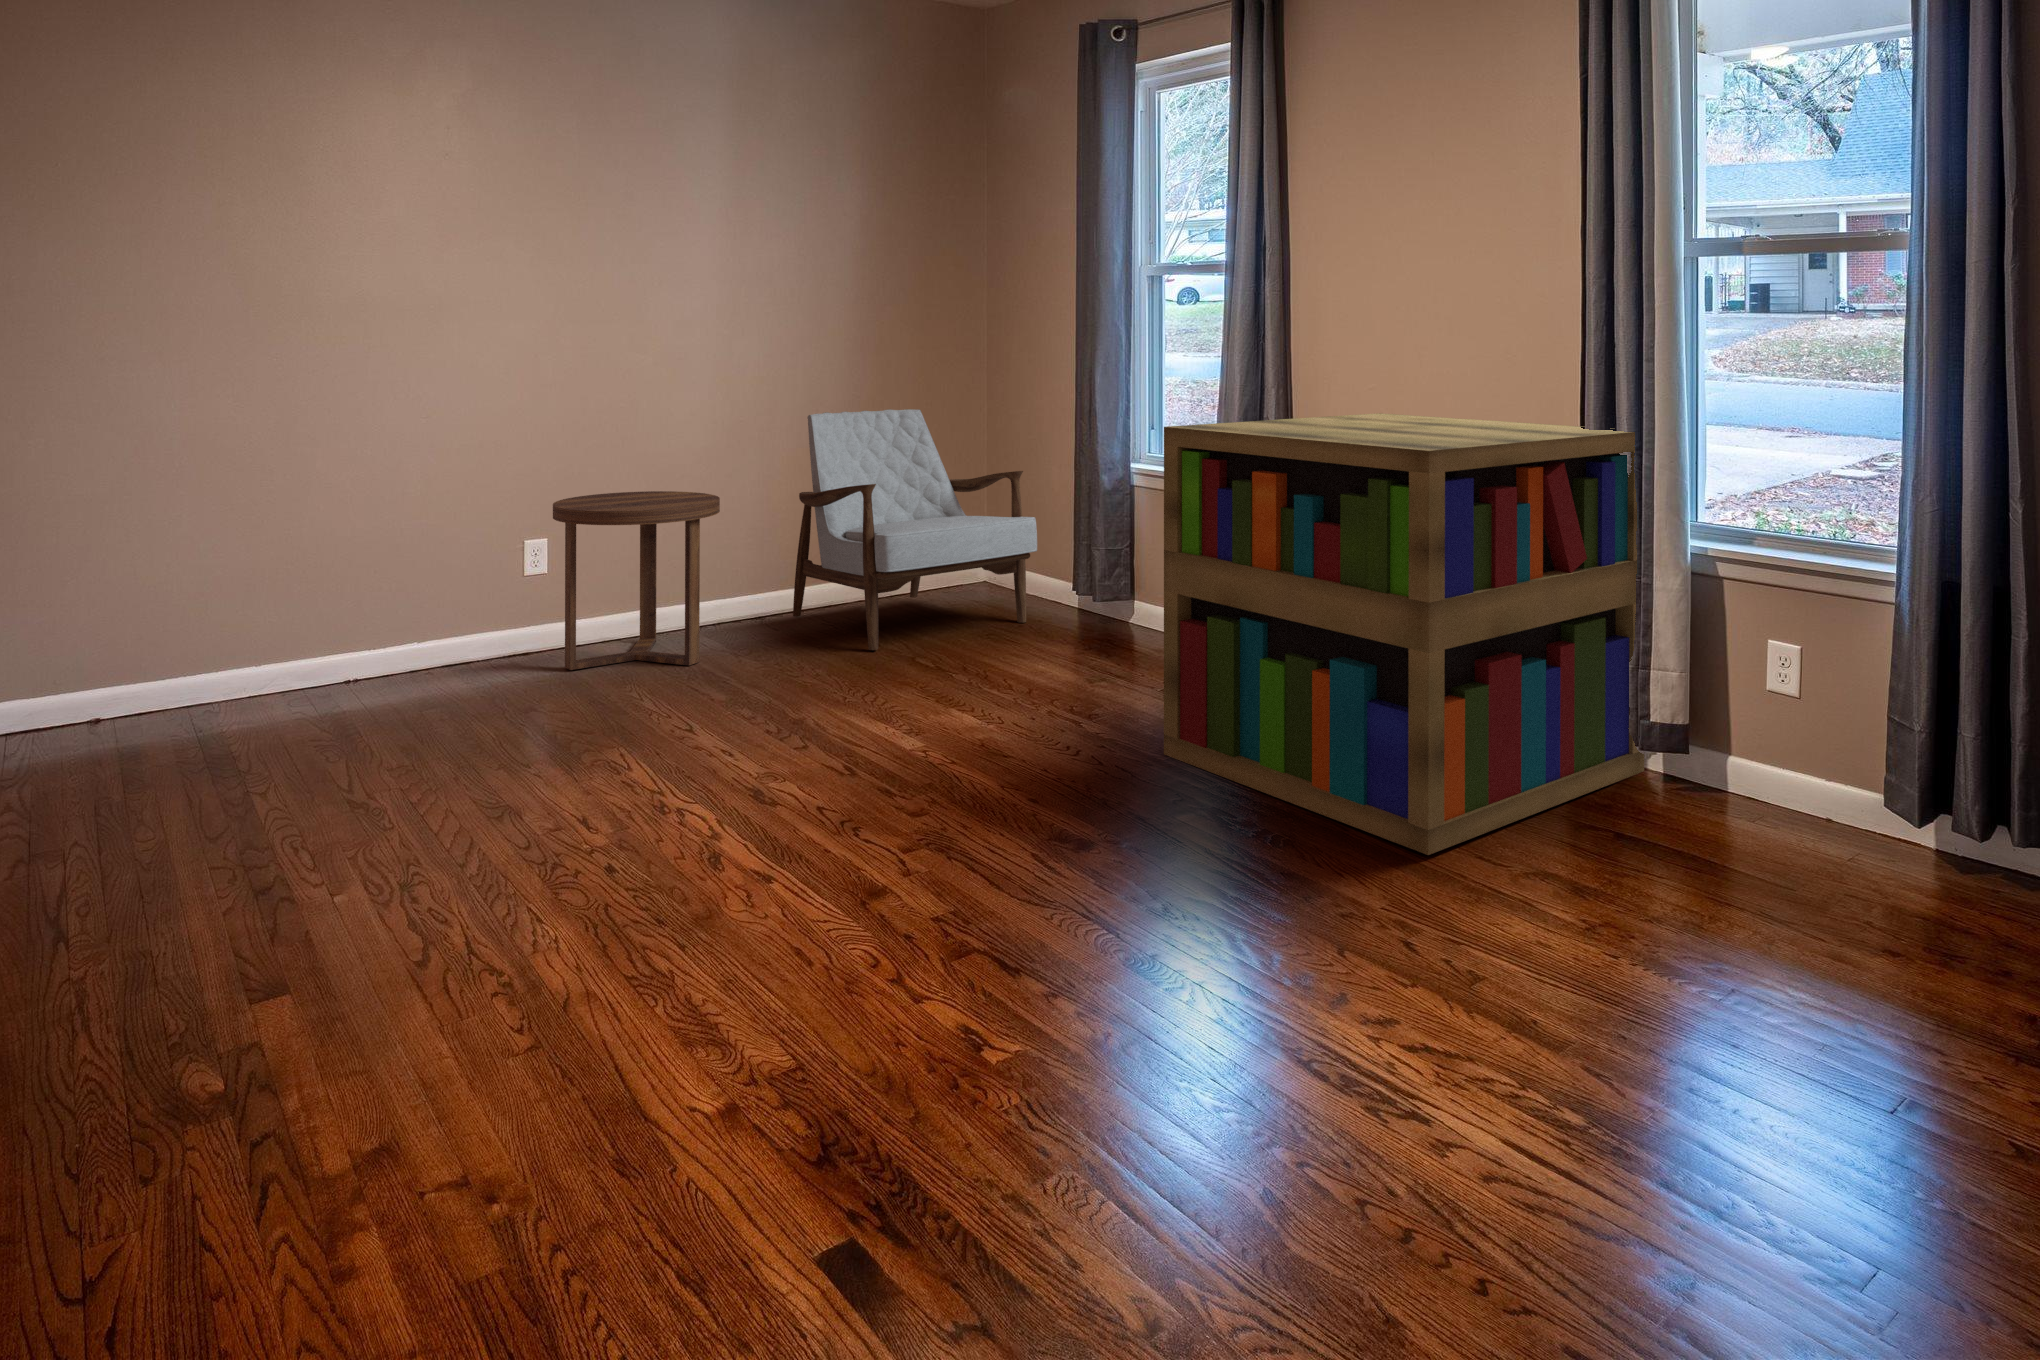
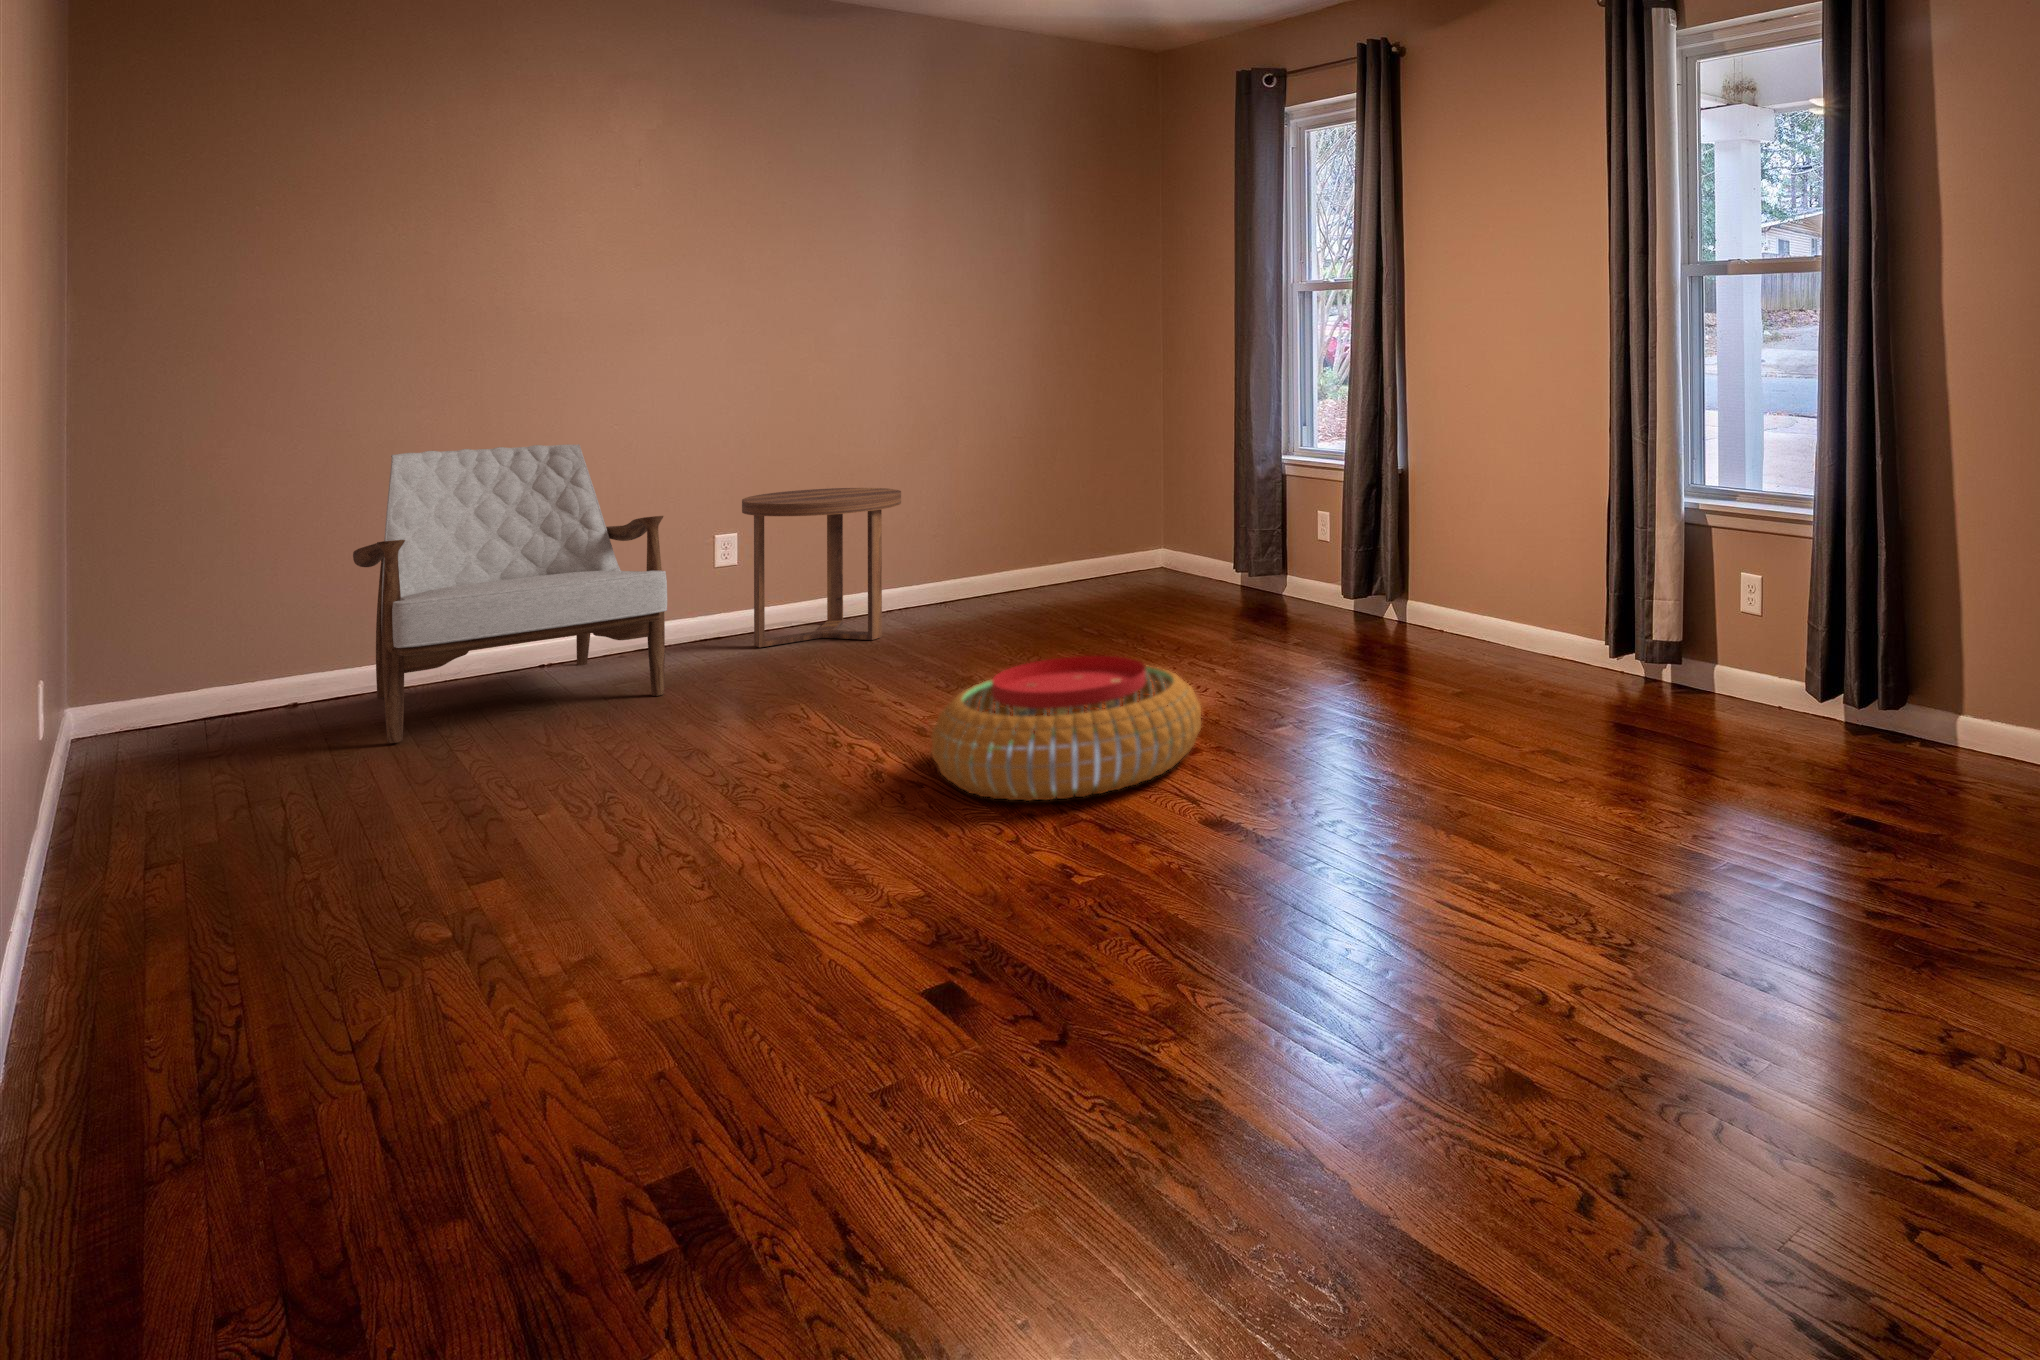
armchair: present [793,409,1037,650] -> present [353,444,667,743]
bookshelf: present [1164,413,1644,855] -> none [1274,406,1657,743]
pouf: none [781,719,1101,916] -> present [931,656,1201,801]

